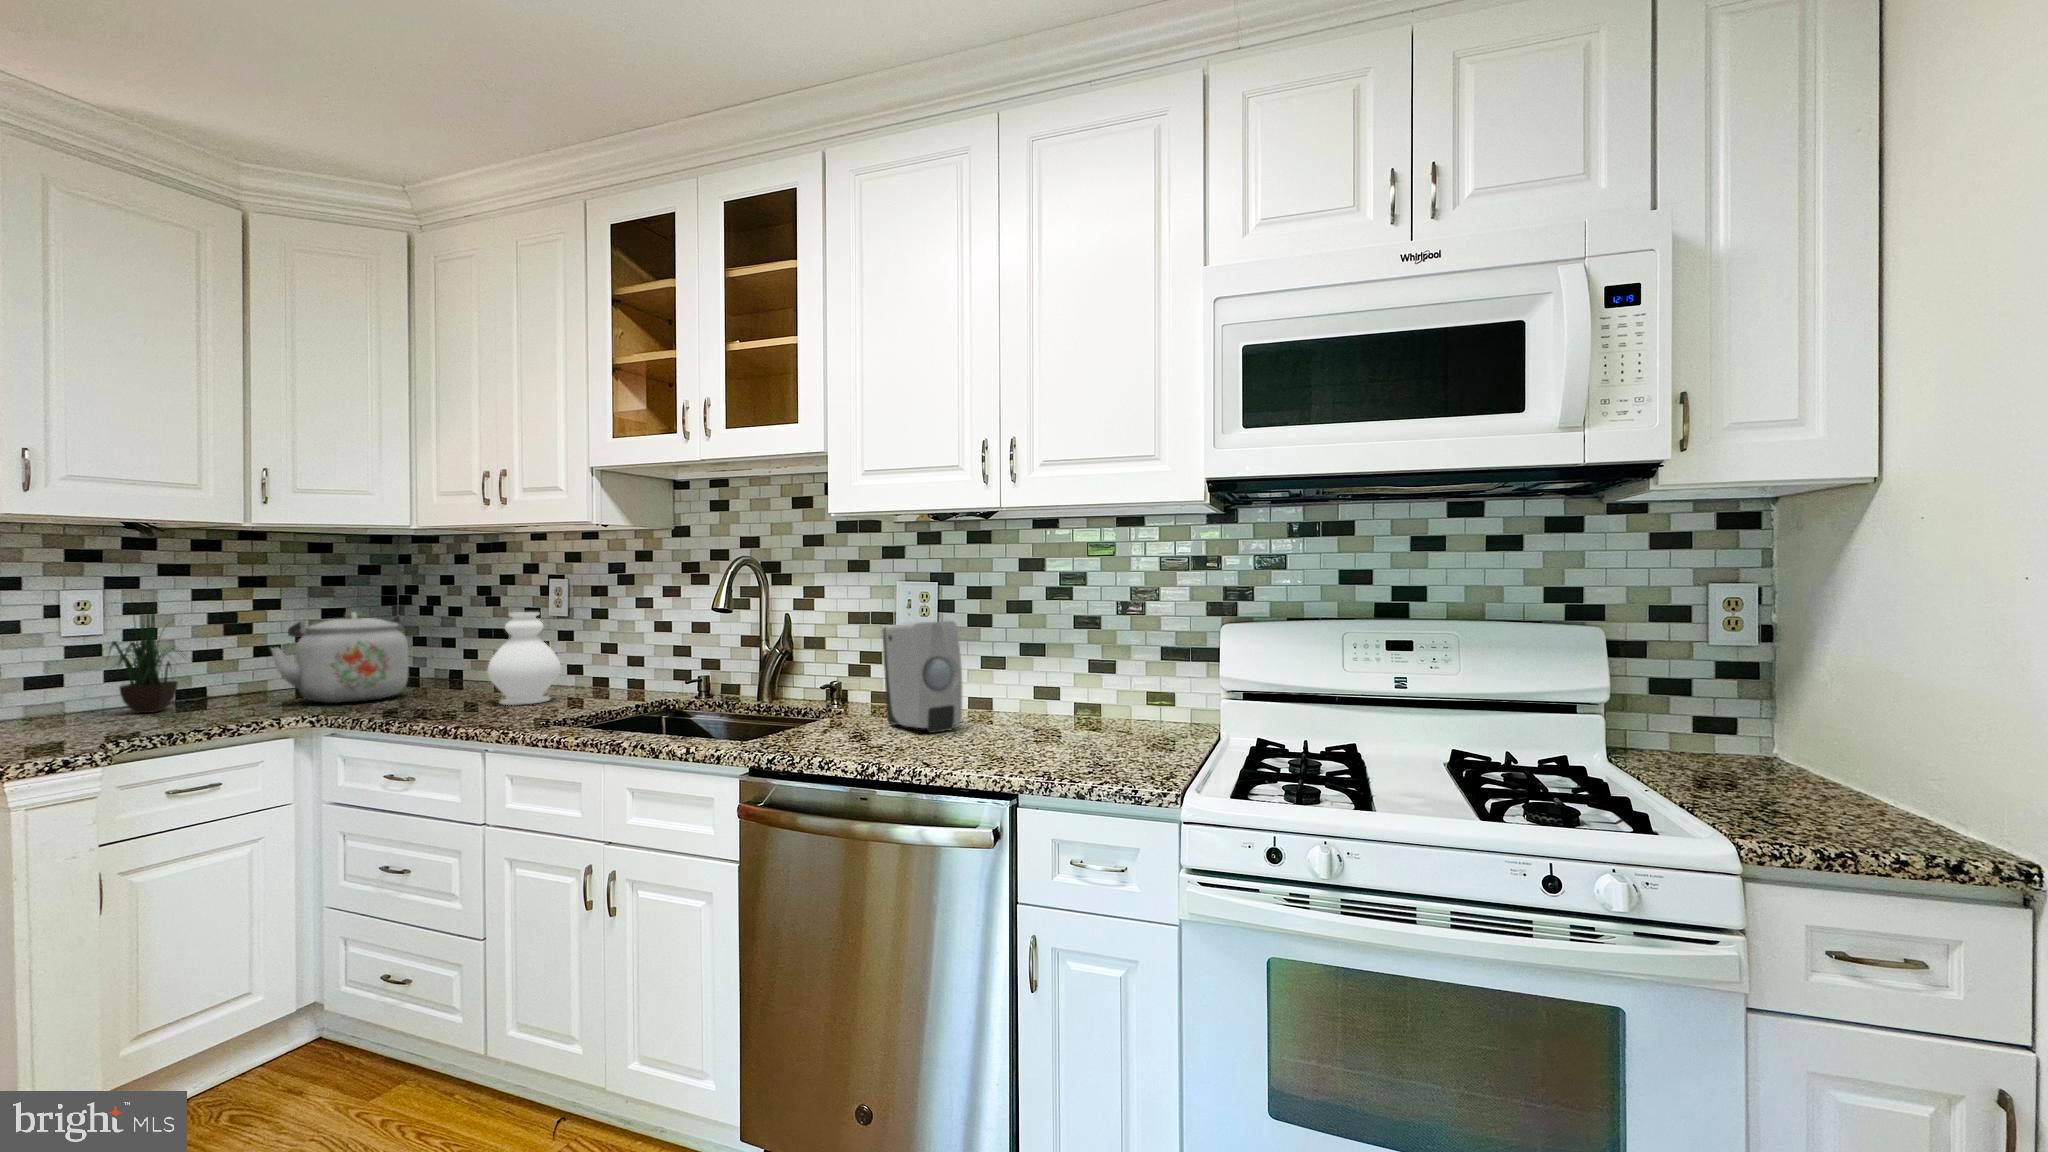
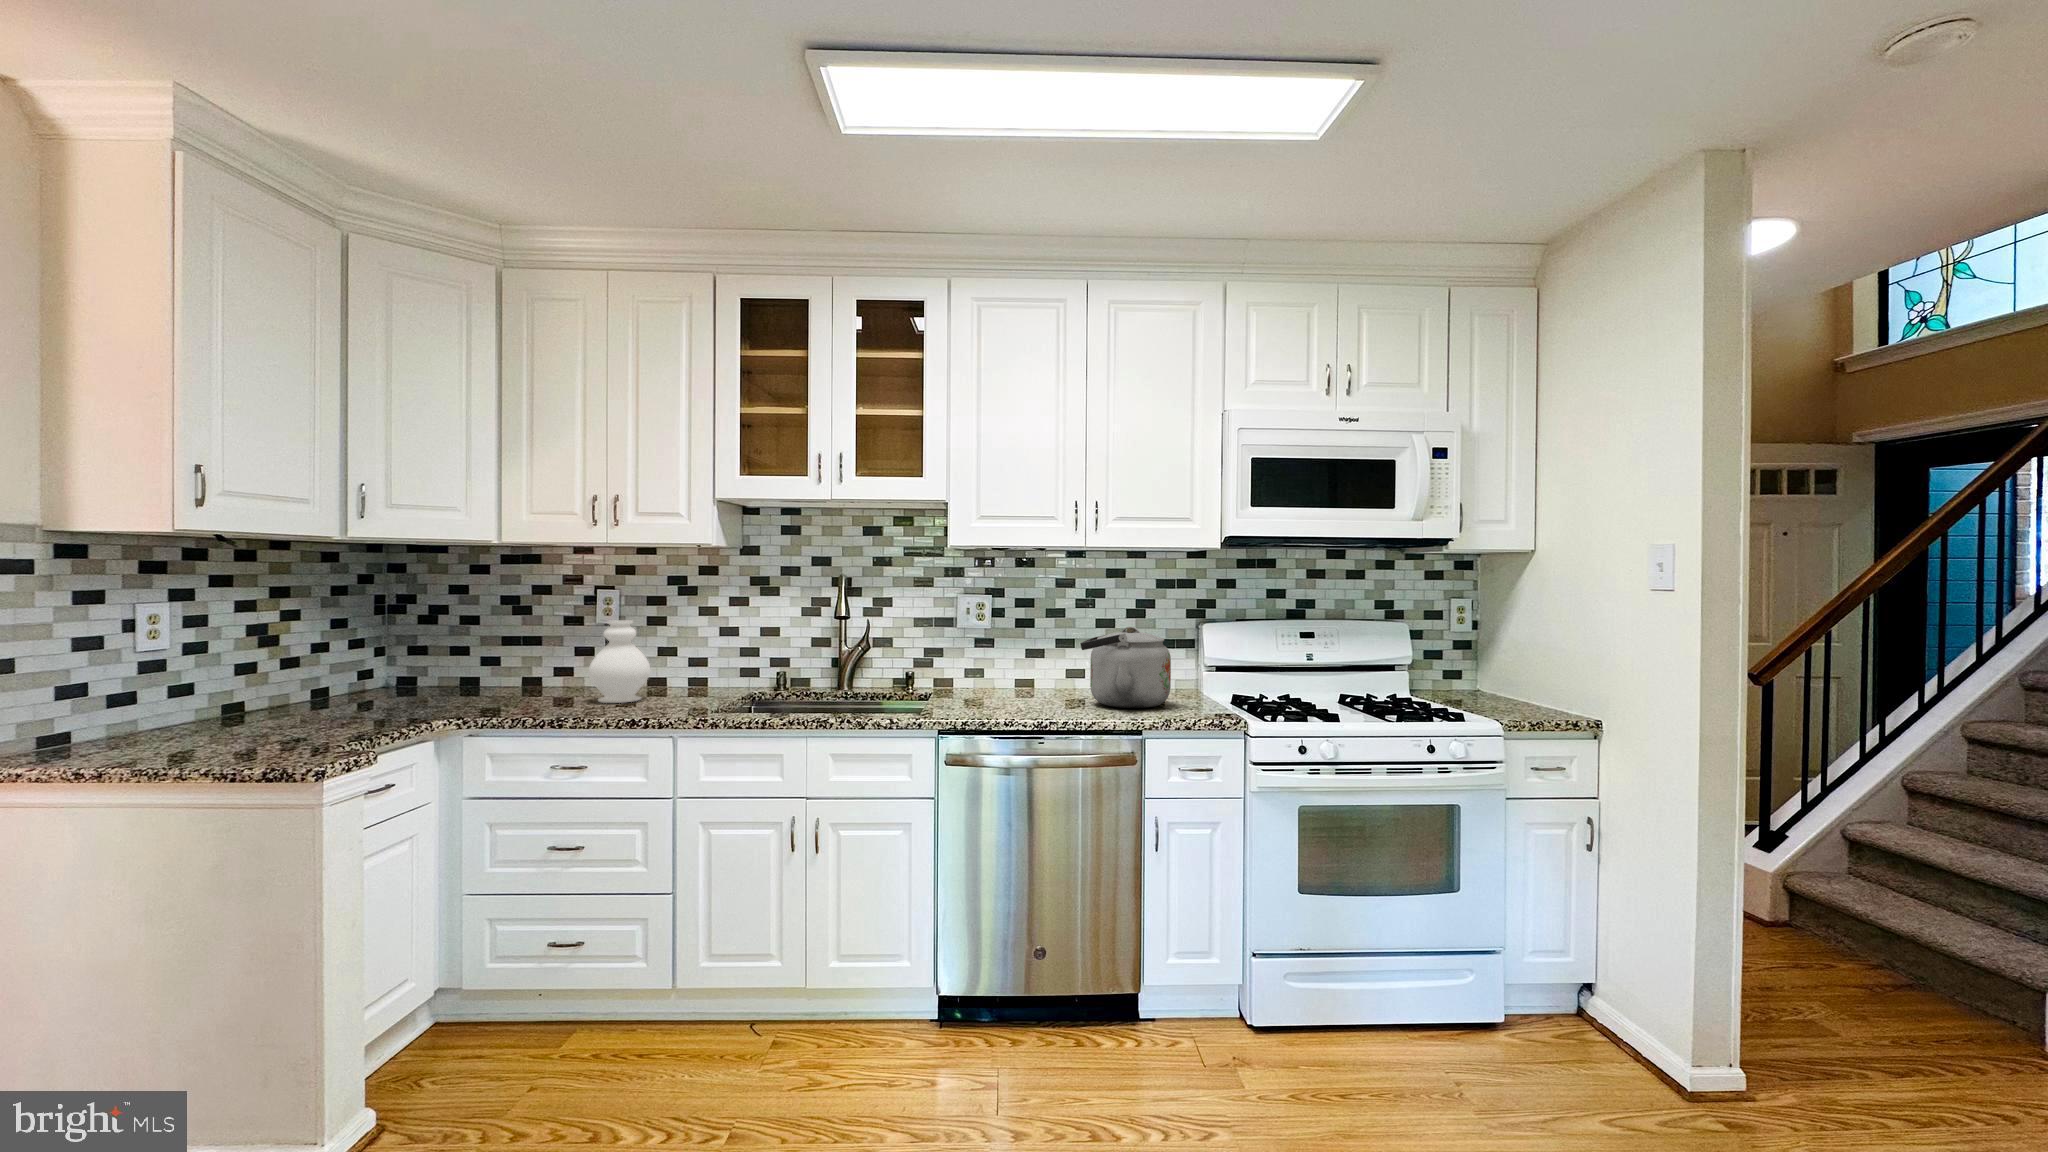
potted plant: present [109,602,178,713] -> none [189,590,283,727]
kettle: present [271,612,408,703] -> present [1080,626,1171,708]
soap dispenser: present [883,621,962,733] -> none [977,624,1040,703]

